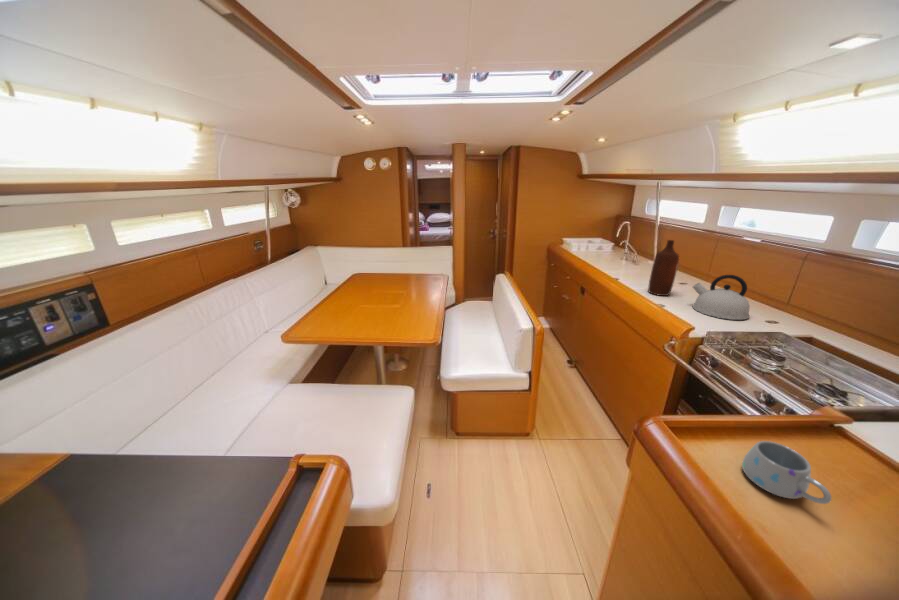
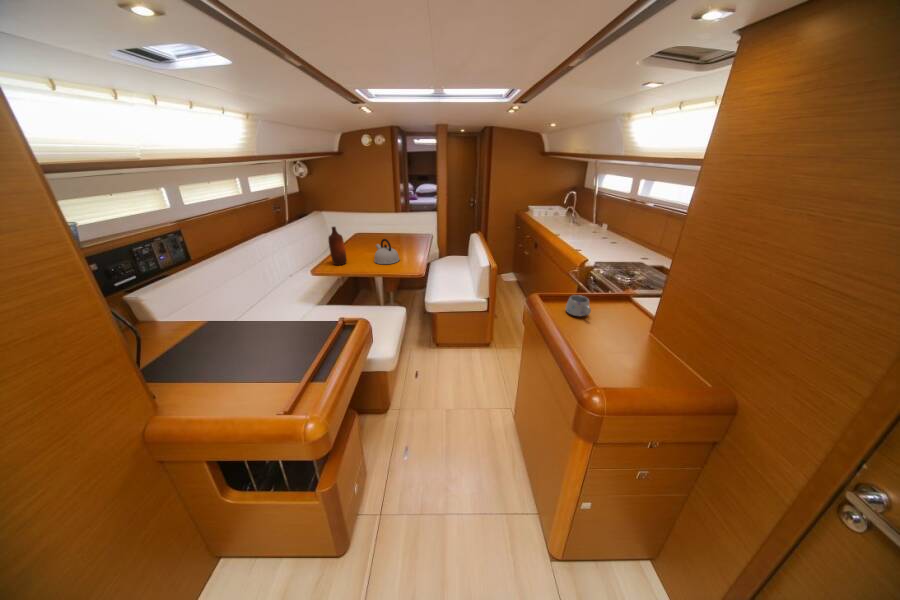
bottle: present [648,240,679,296] -> present [329,227,347,265]
kettle: present [693,275,750,320] -> present [374,239,399,264]

